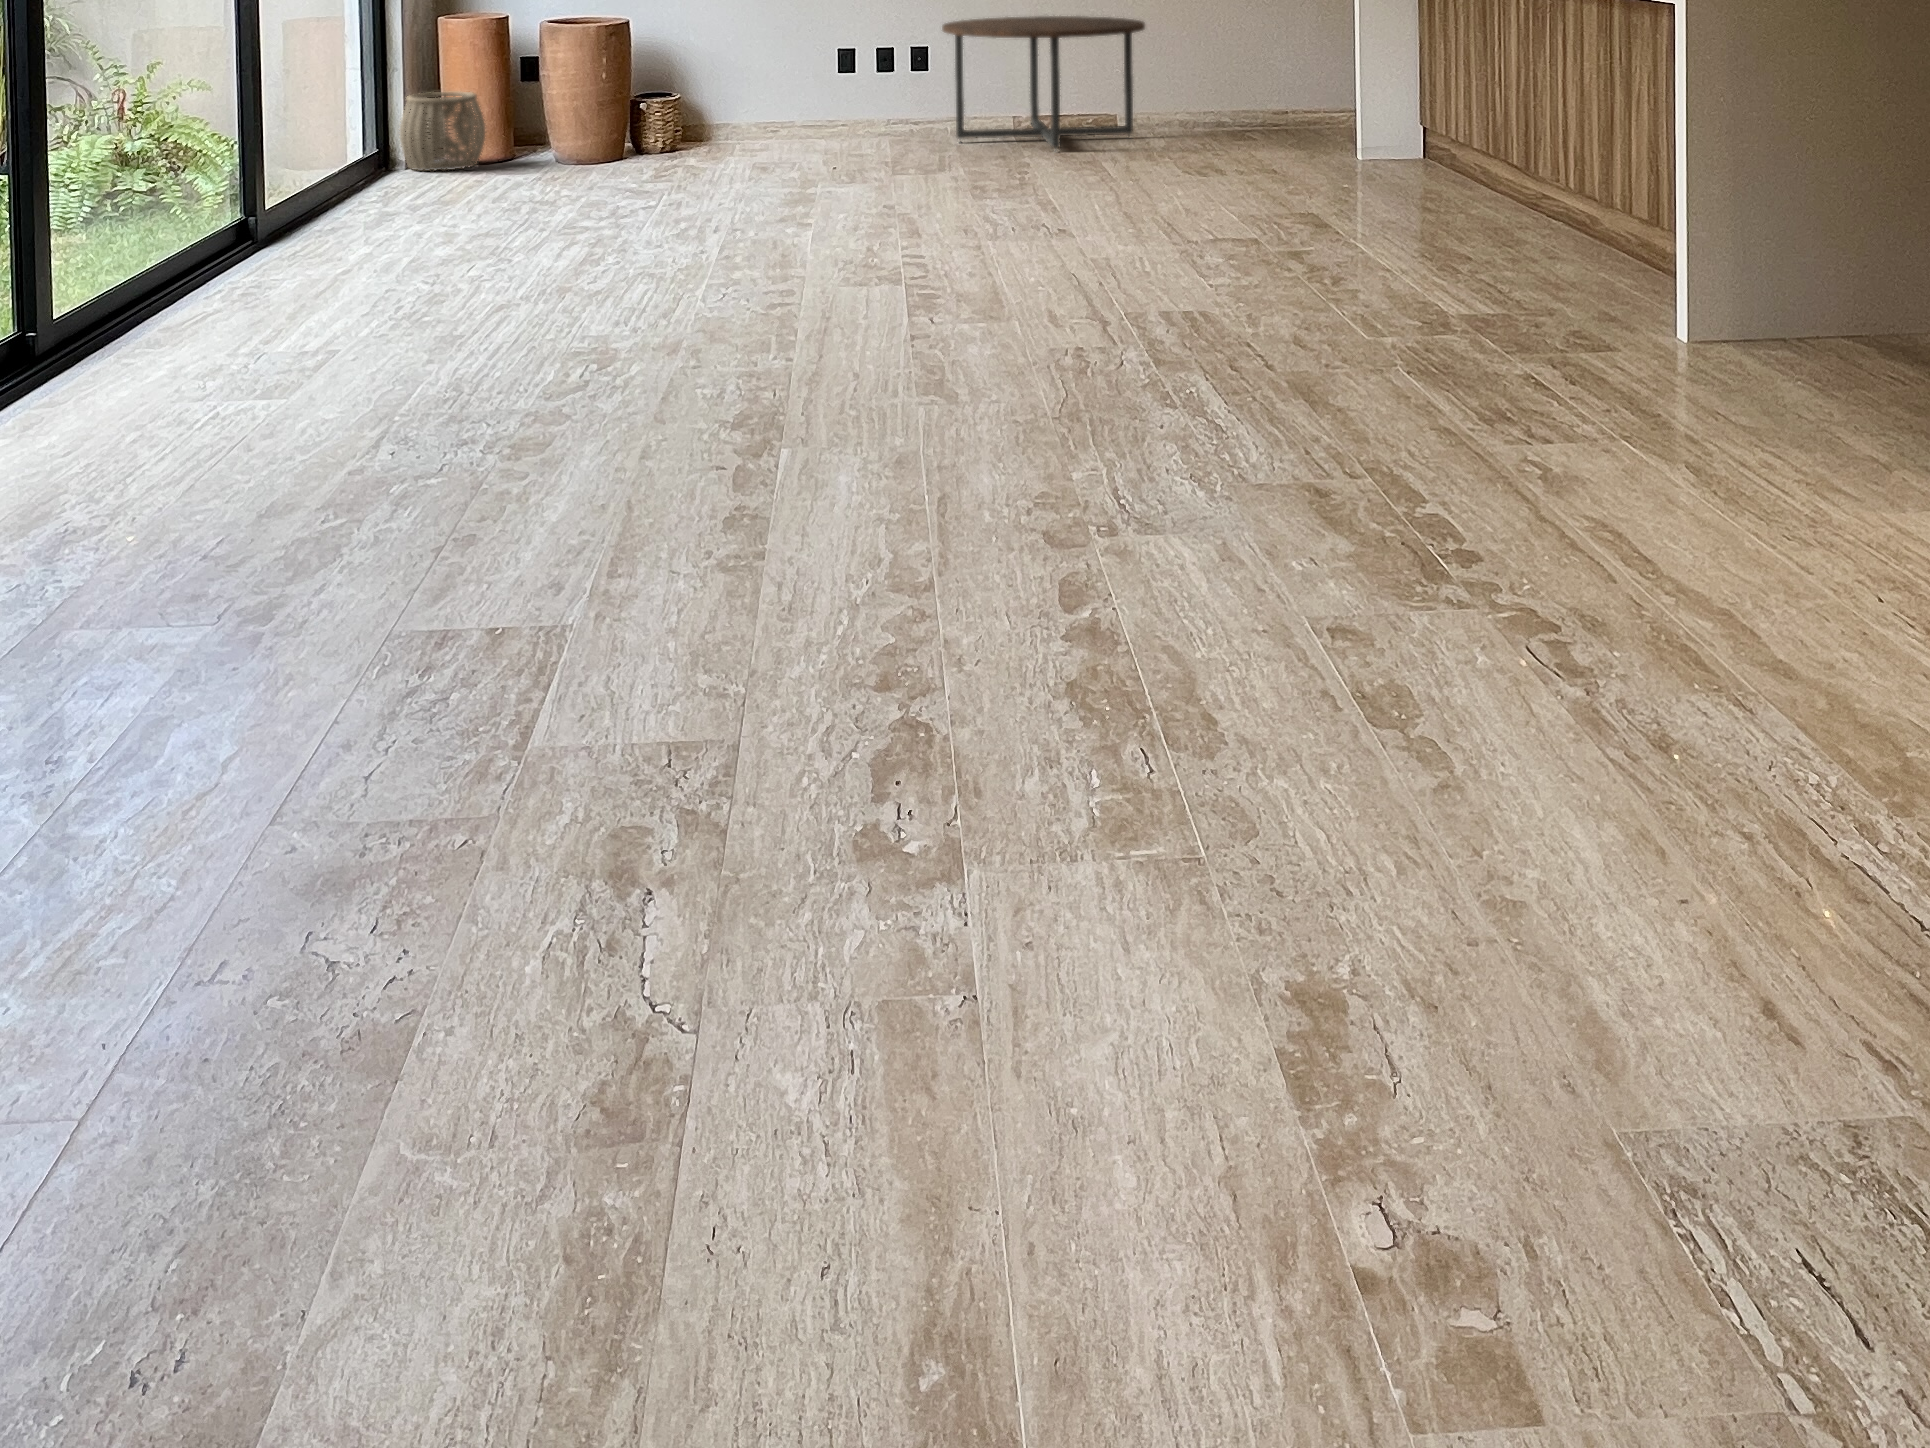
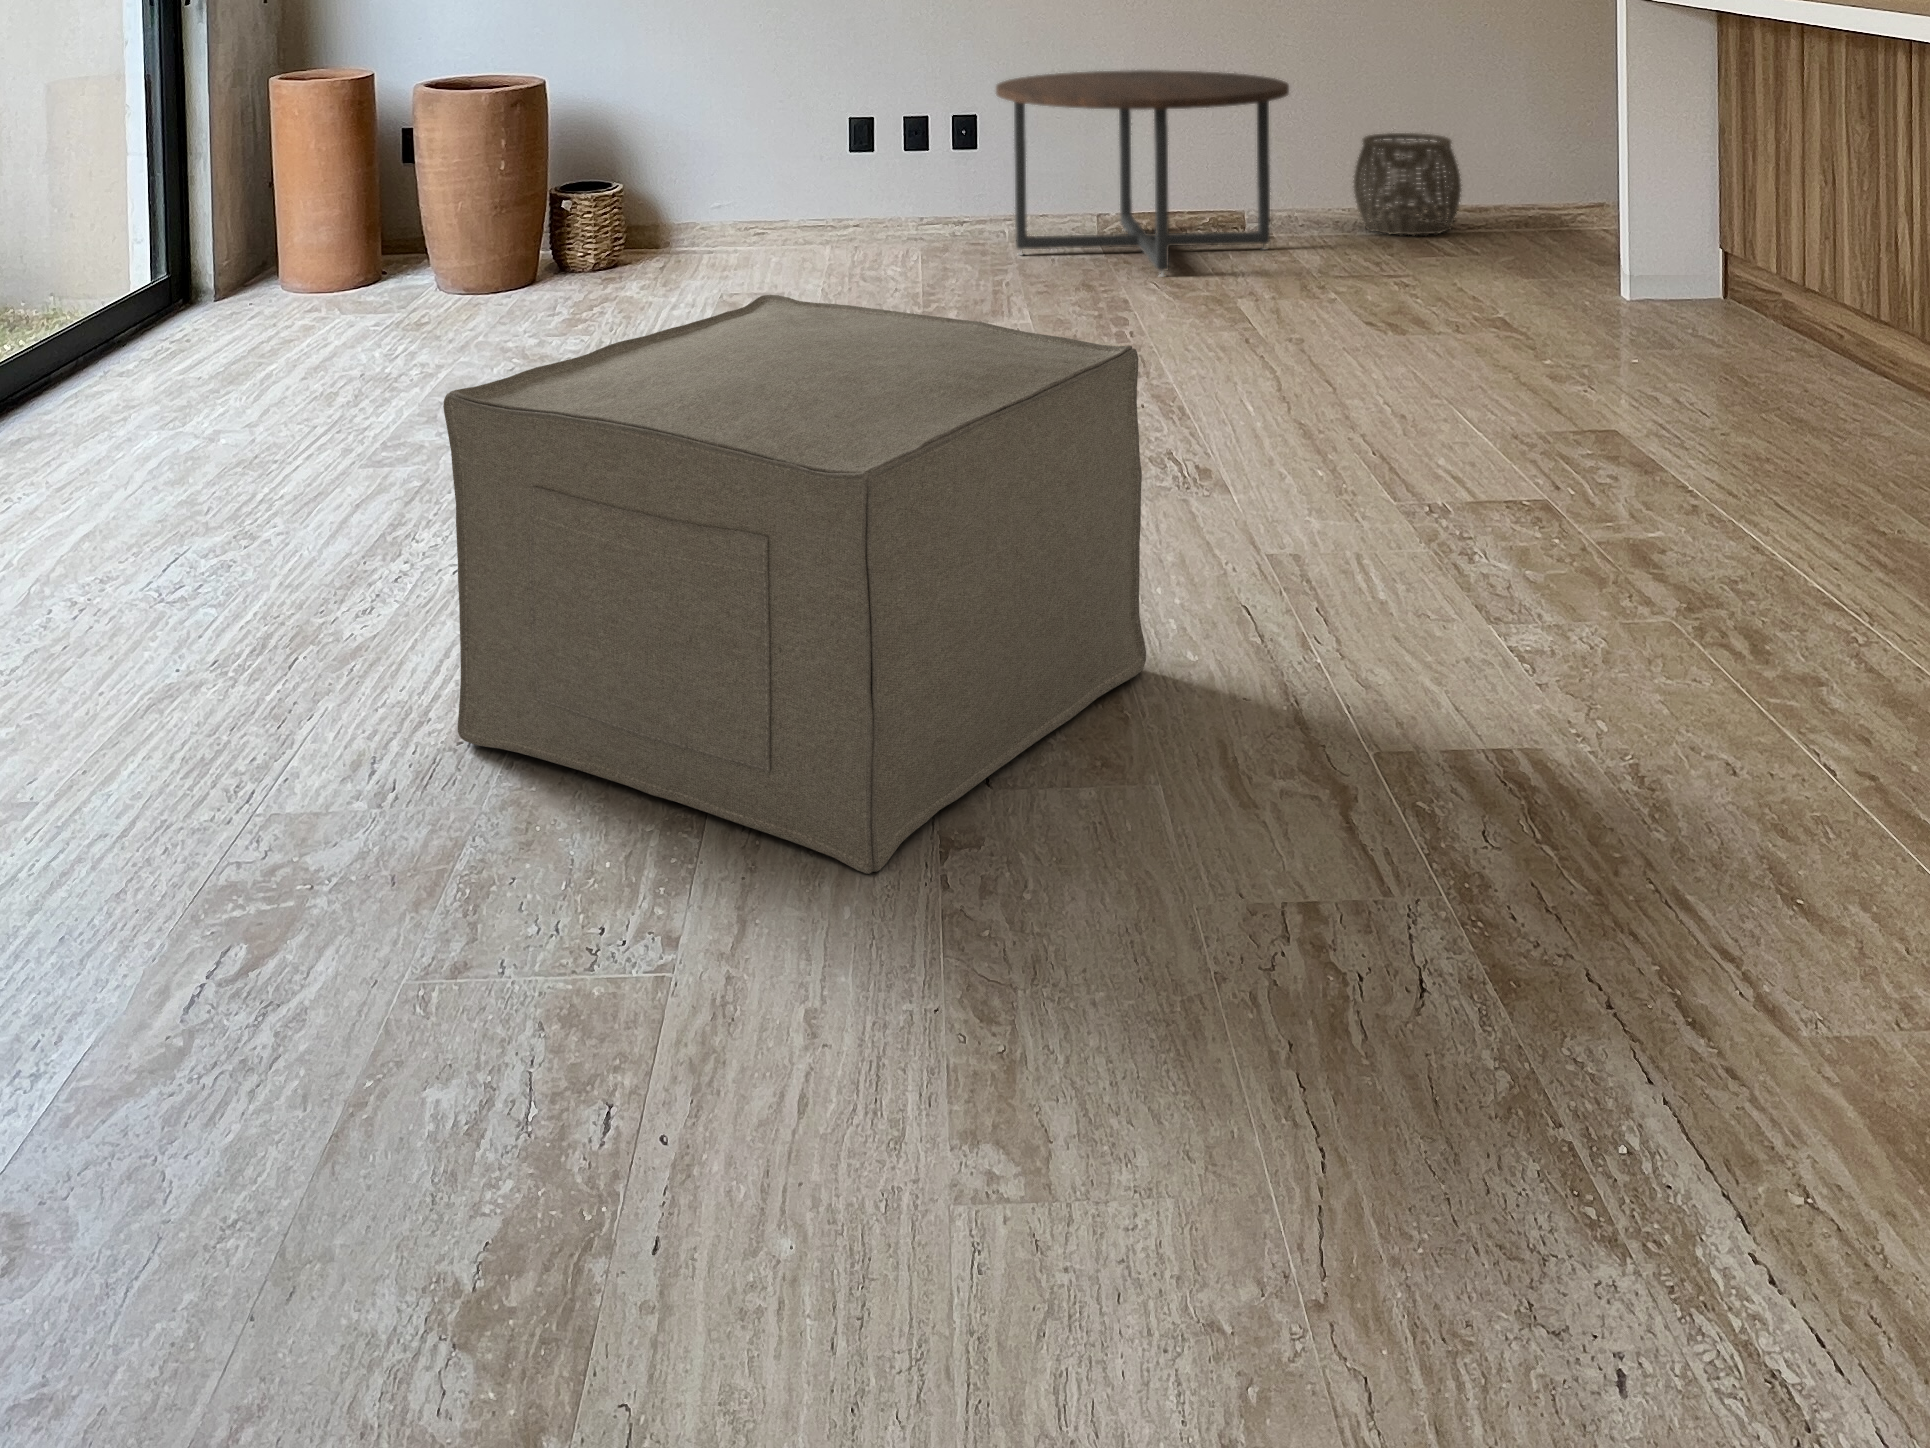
woven basket: present [399,92,485,171] -> present [1353,133,1461,236]
ottoman: none [667,113,1020,345] -> present [443,295,1146,874]

